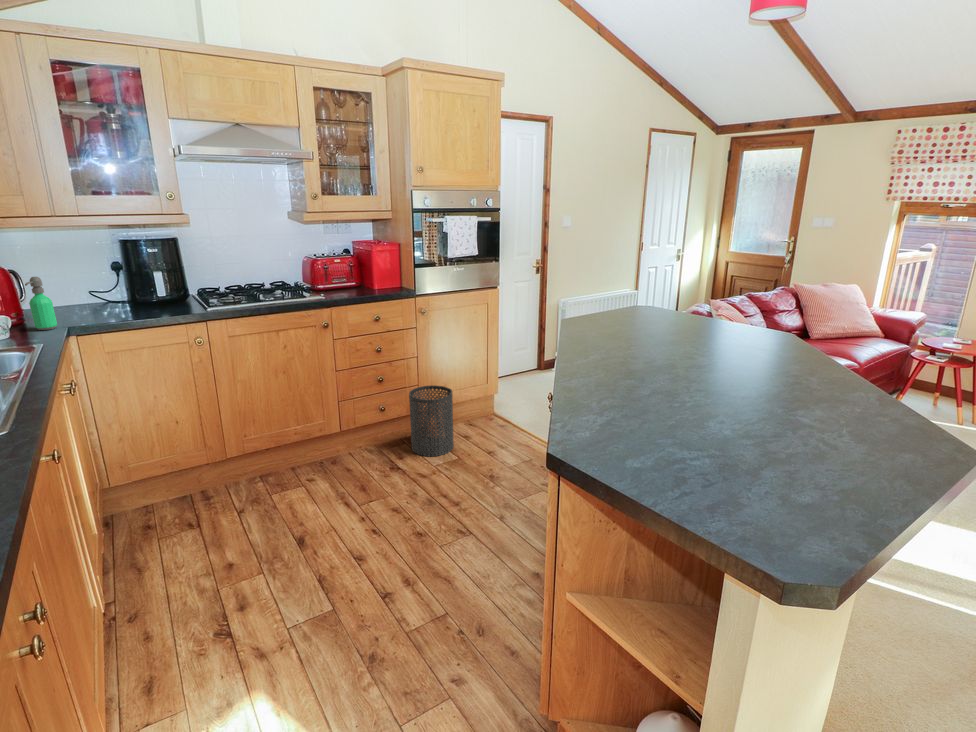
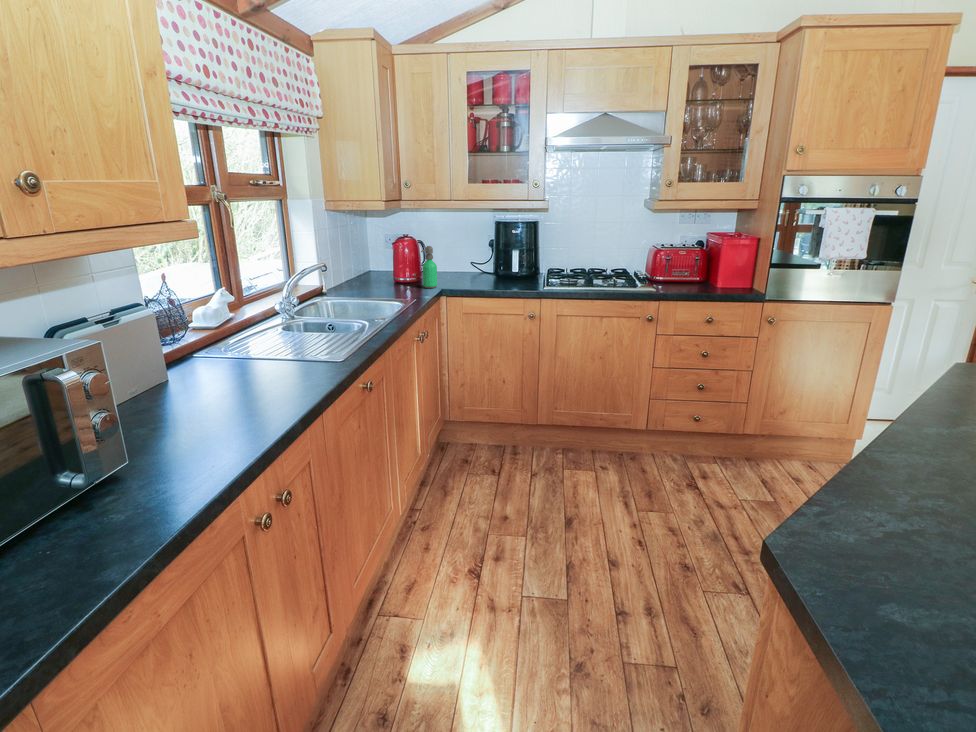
trash can: present [409,385,454,456] -> none [721,405,787,489]

